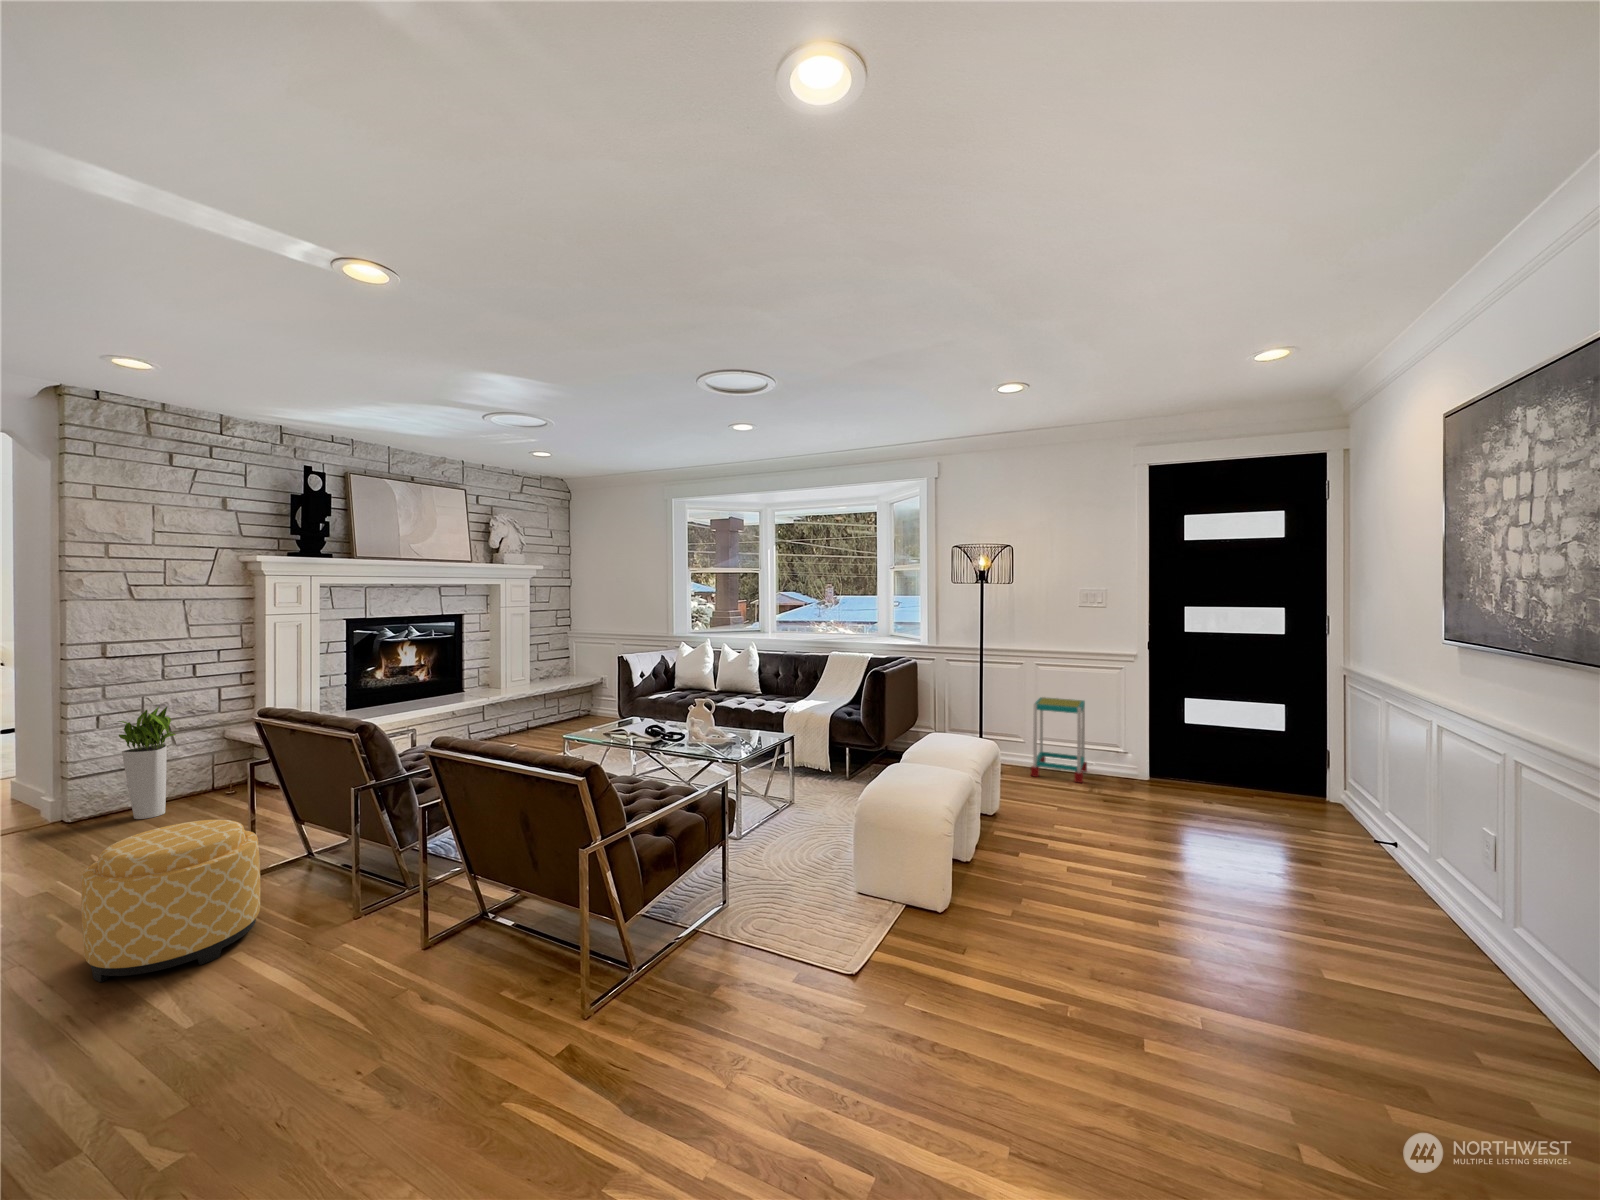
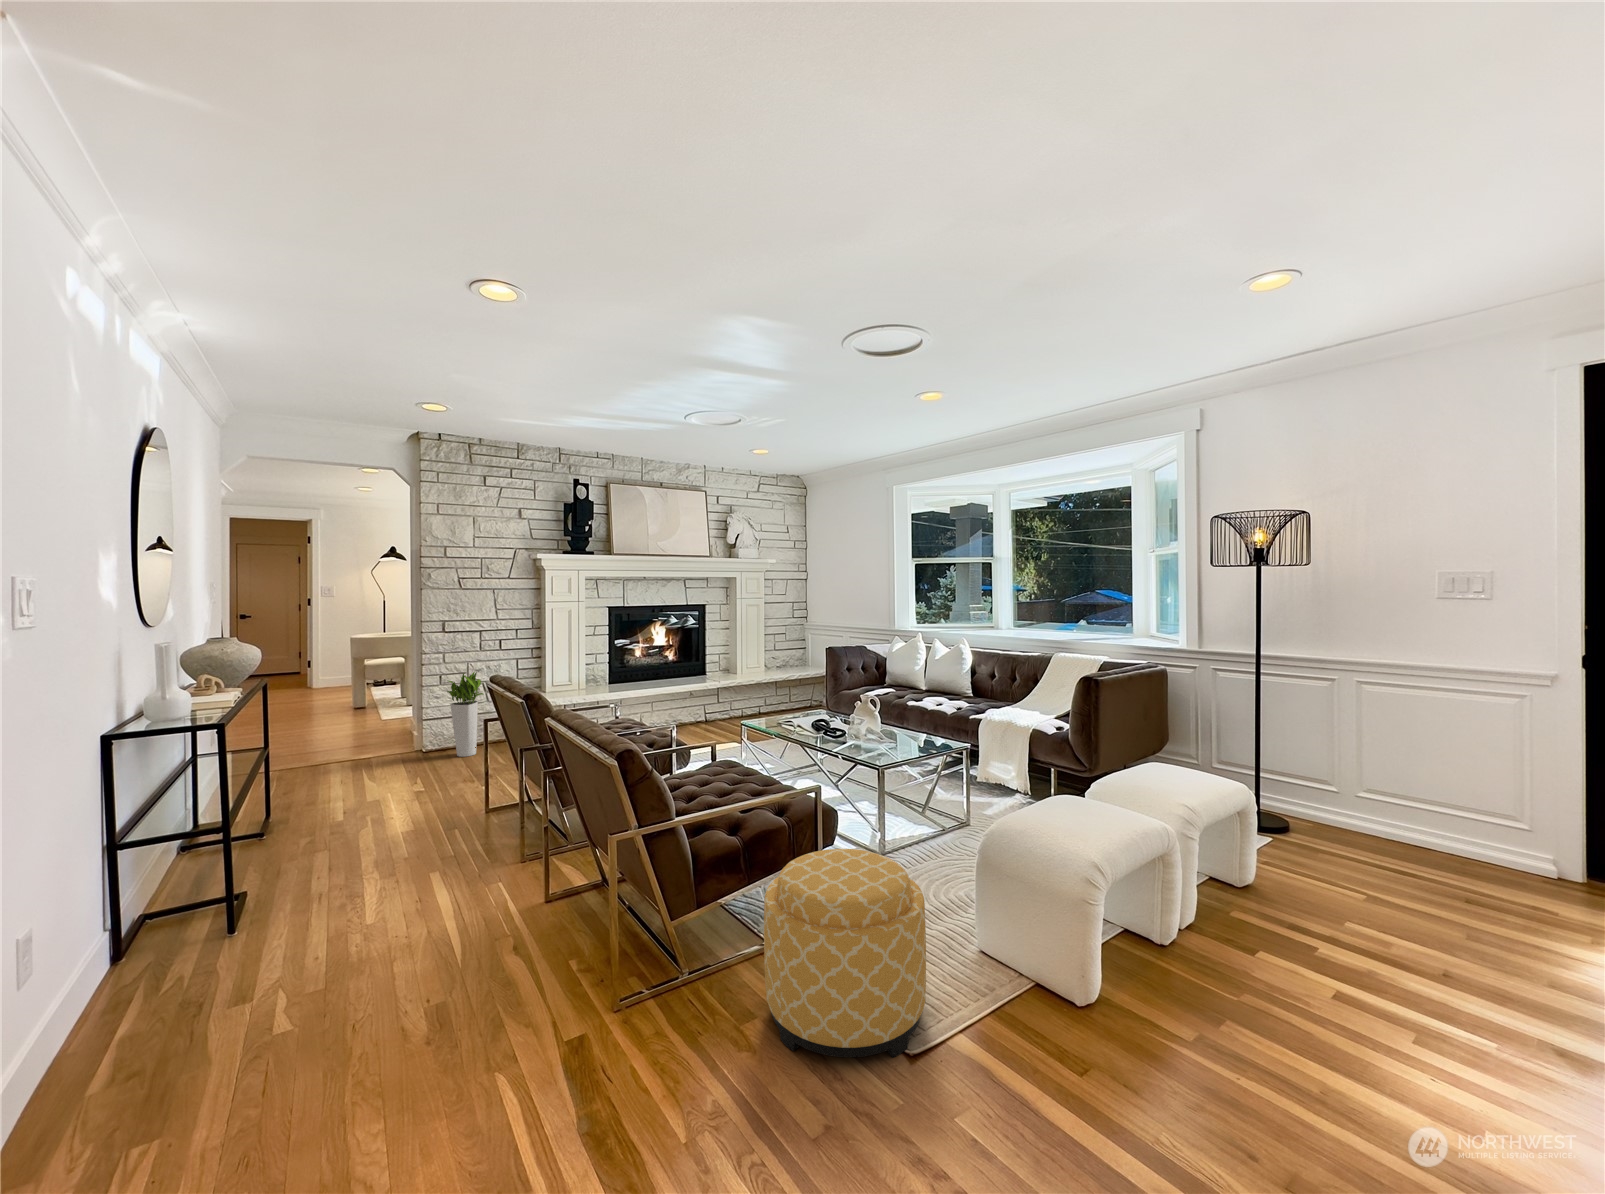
side table: present [1031,697,1087,783] -> none [1339,729,1453,866]
ottoman: present [81,820,260,982] -> present [764,849,926,1058]

